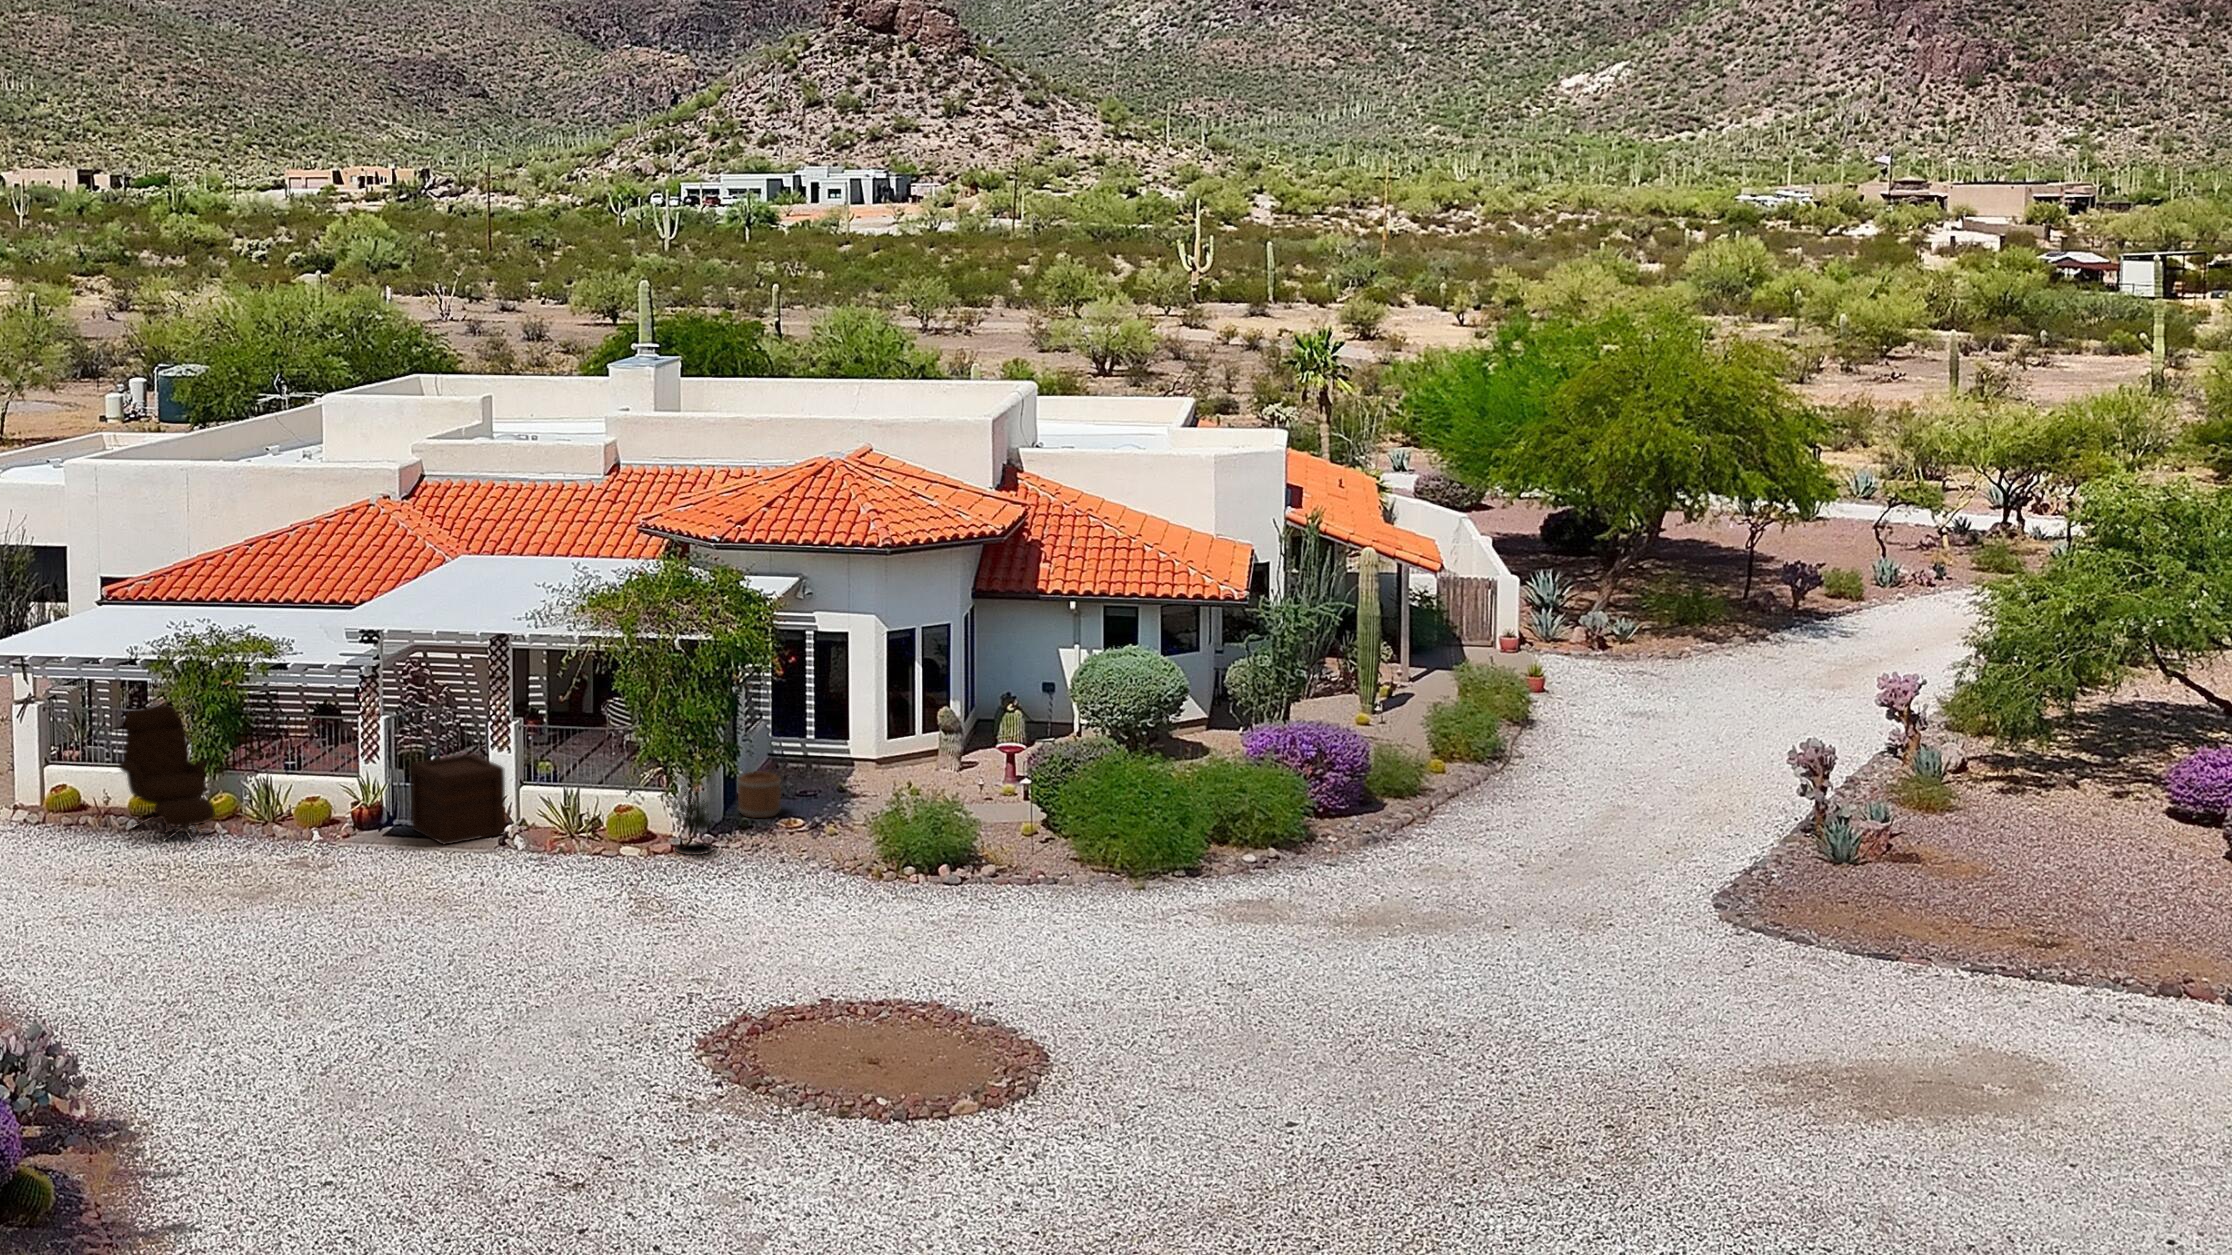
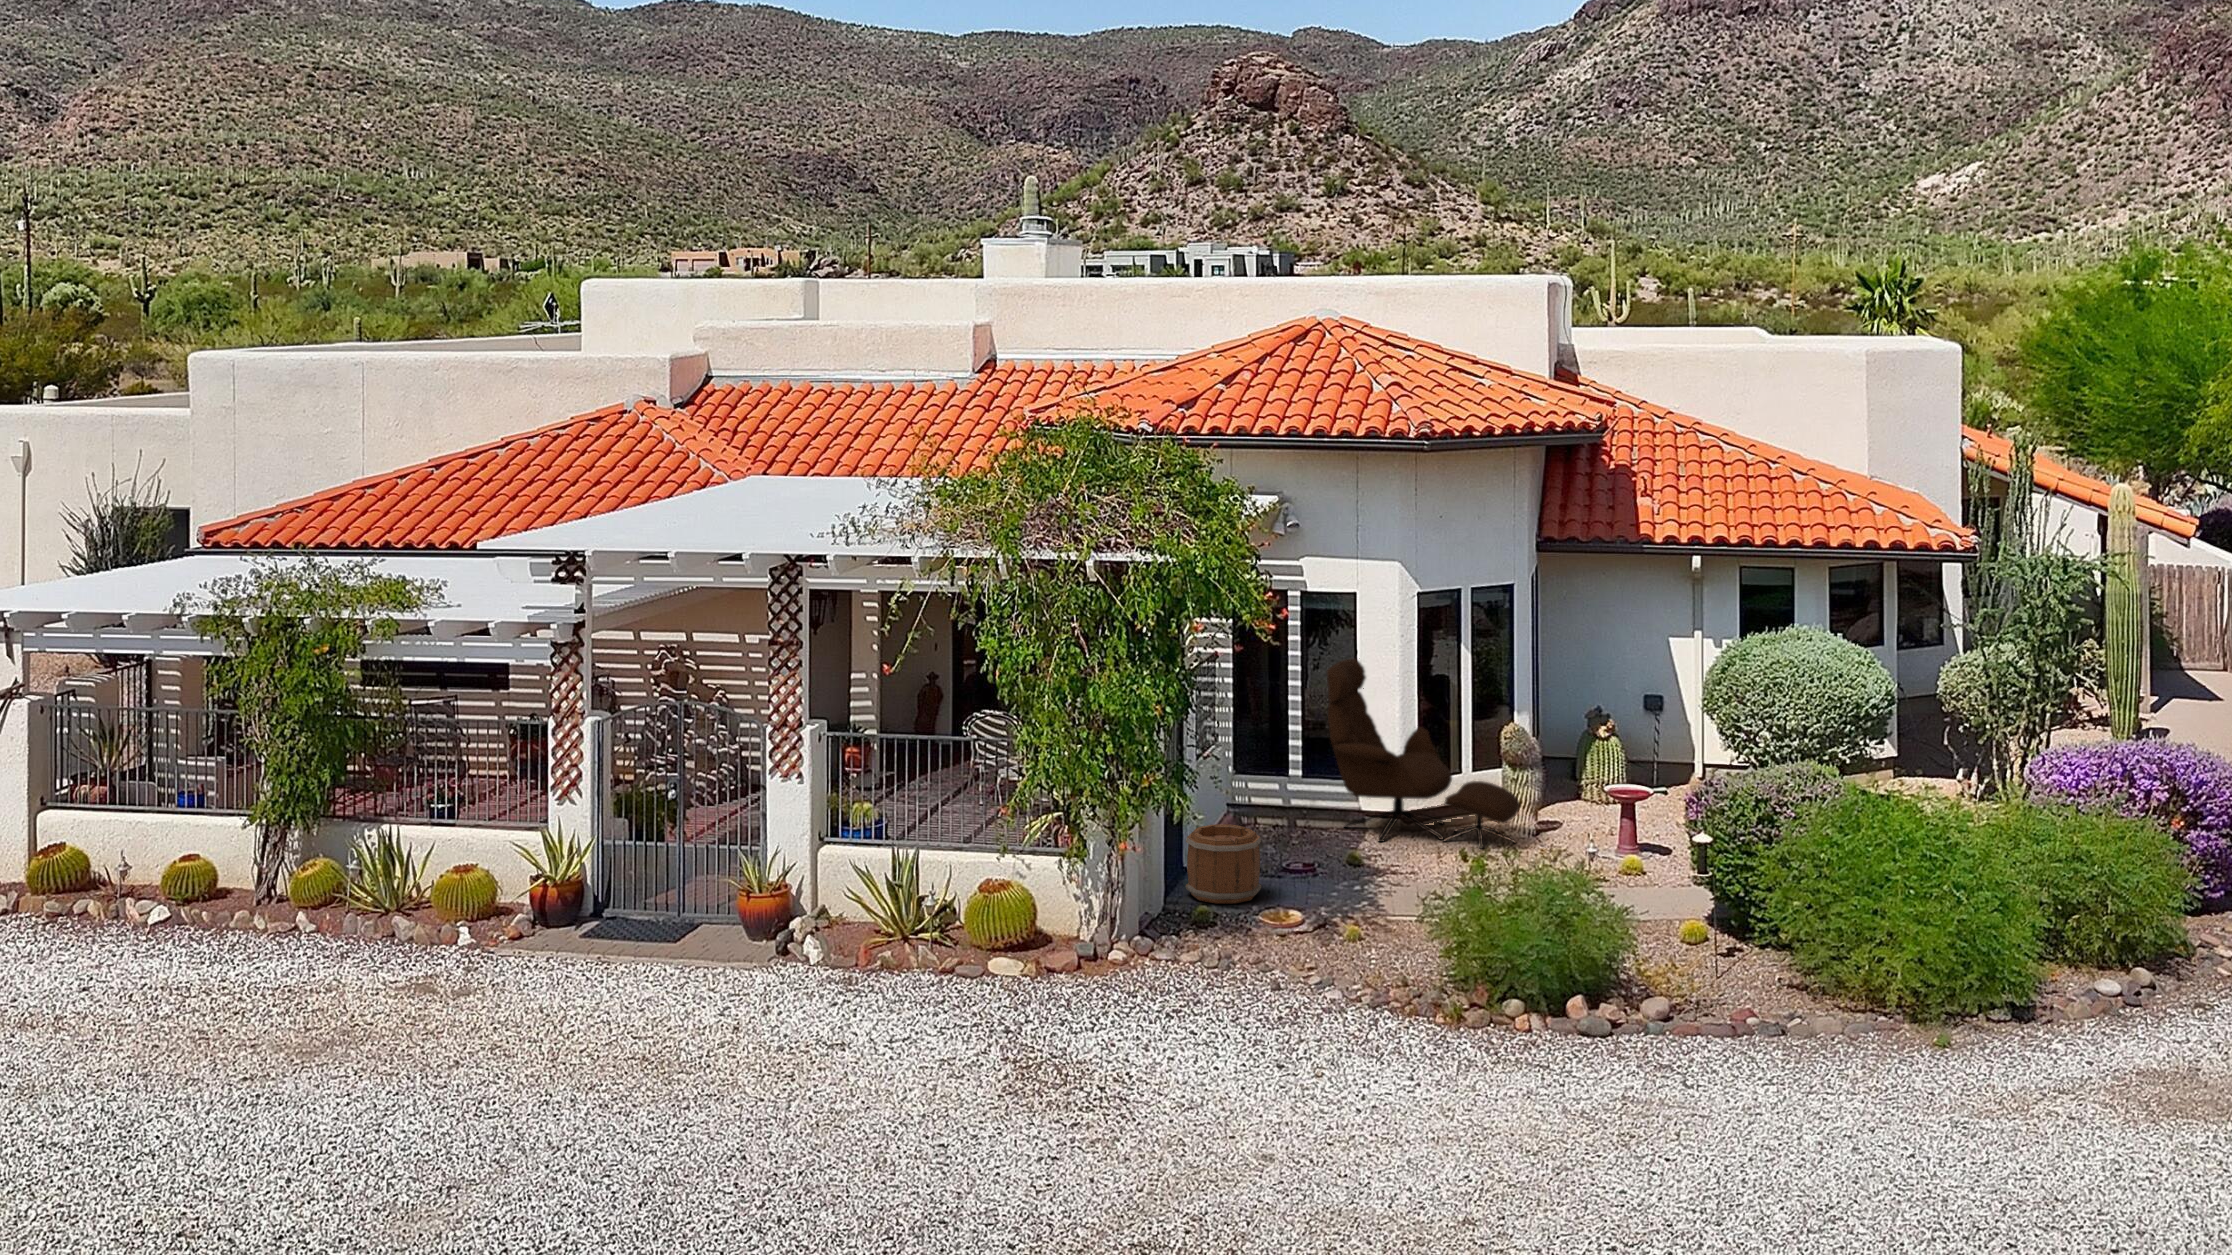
lounge chair: present [119,706,215,840] -> present [1327,659,1521,849]
wooden crate: present [410,754,505,845] -> none [629,790,790,949]
potted tree: present [675,785,714,855] -> none [1082,841,1156,972]

